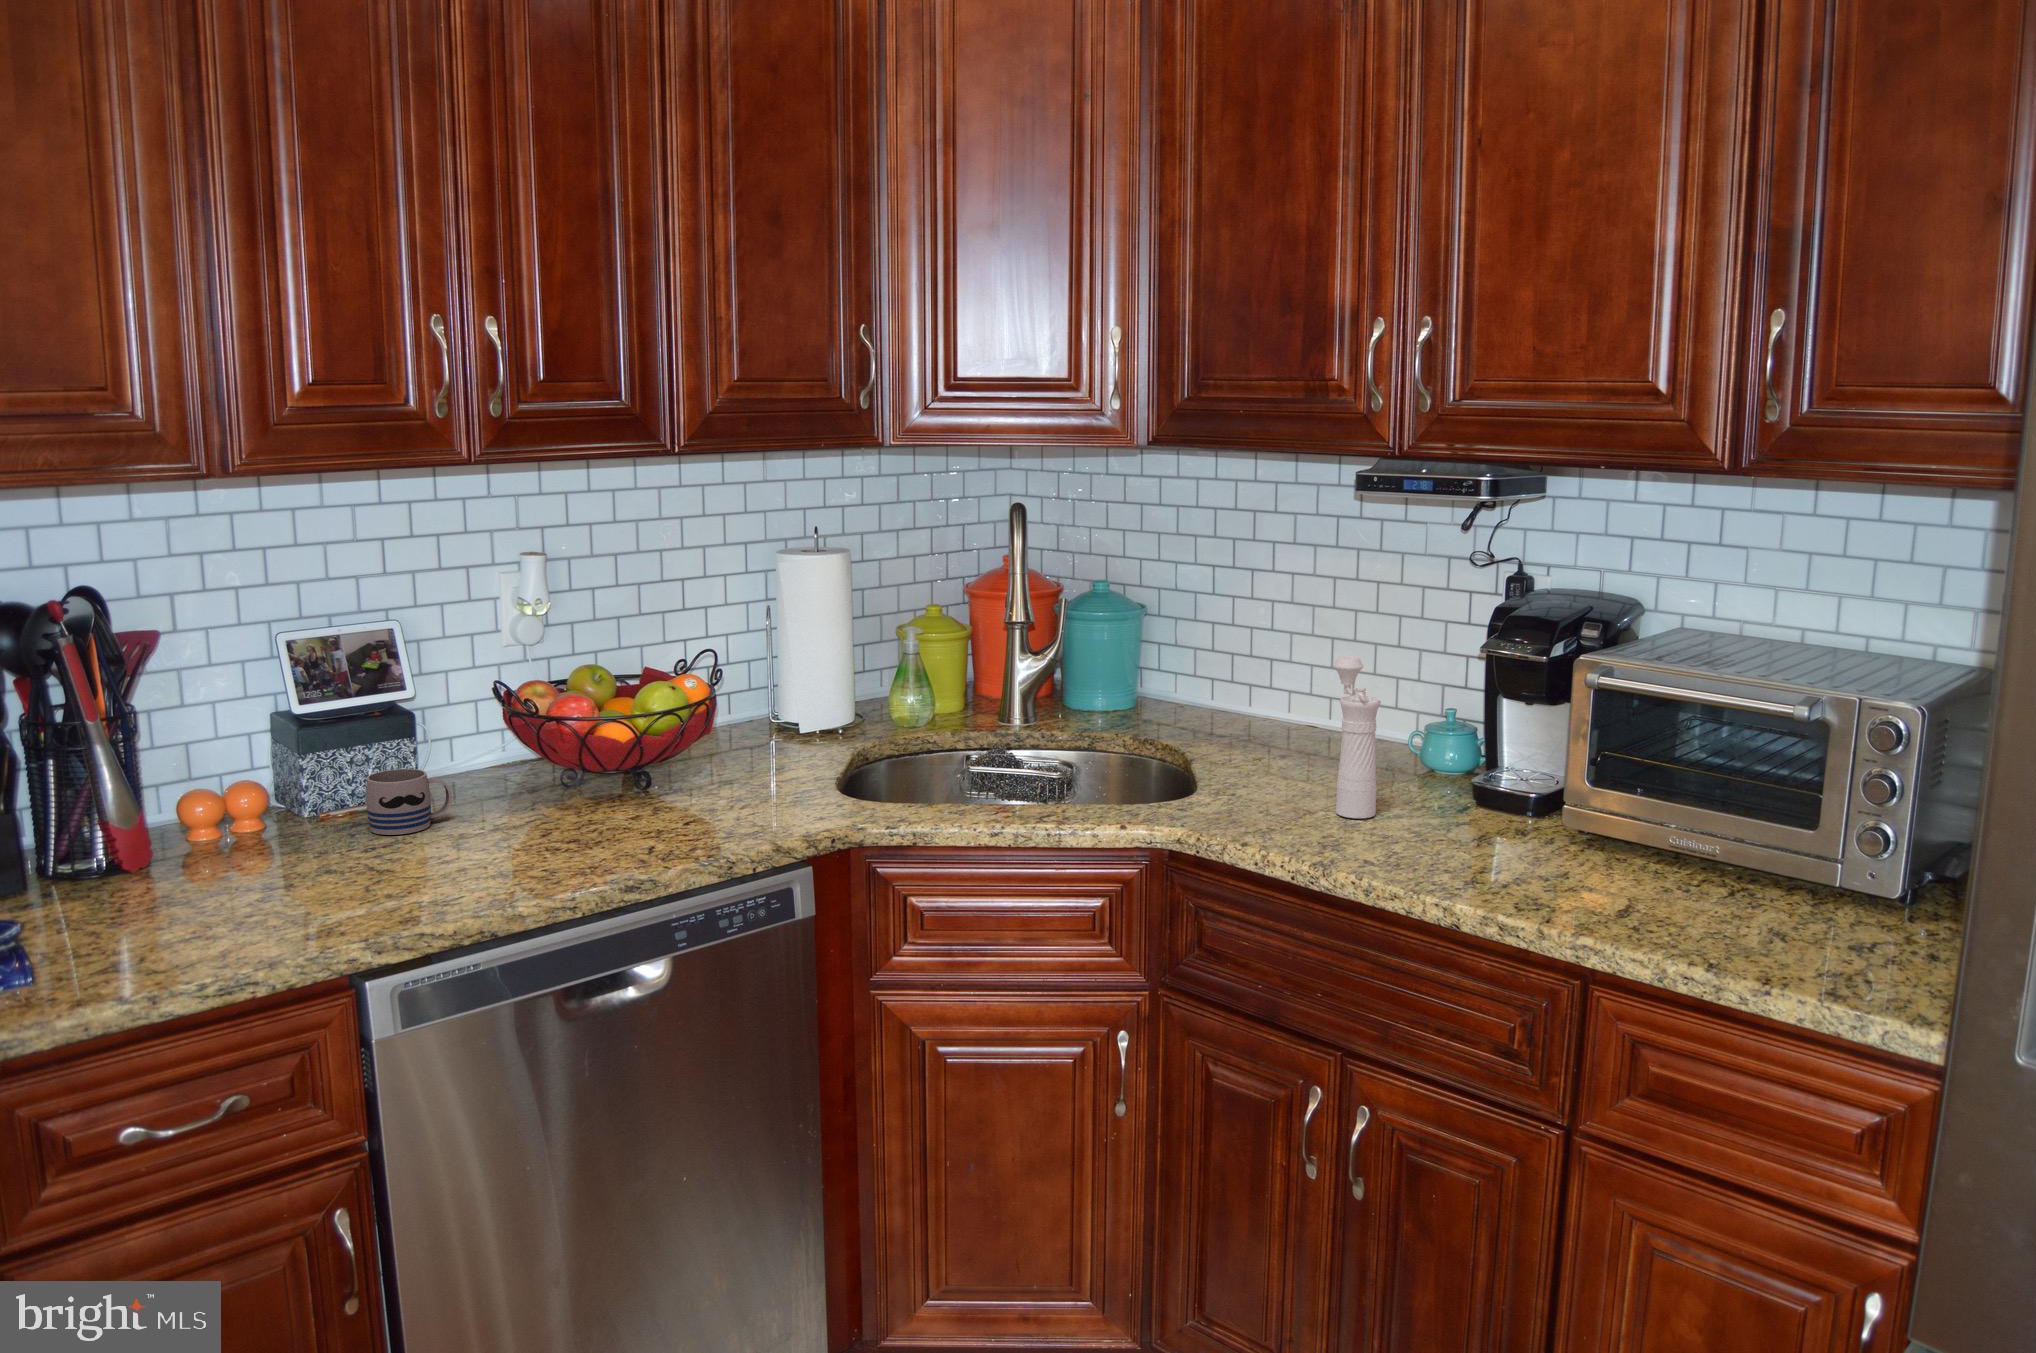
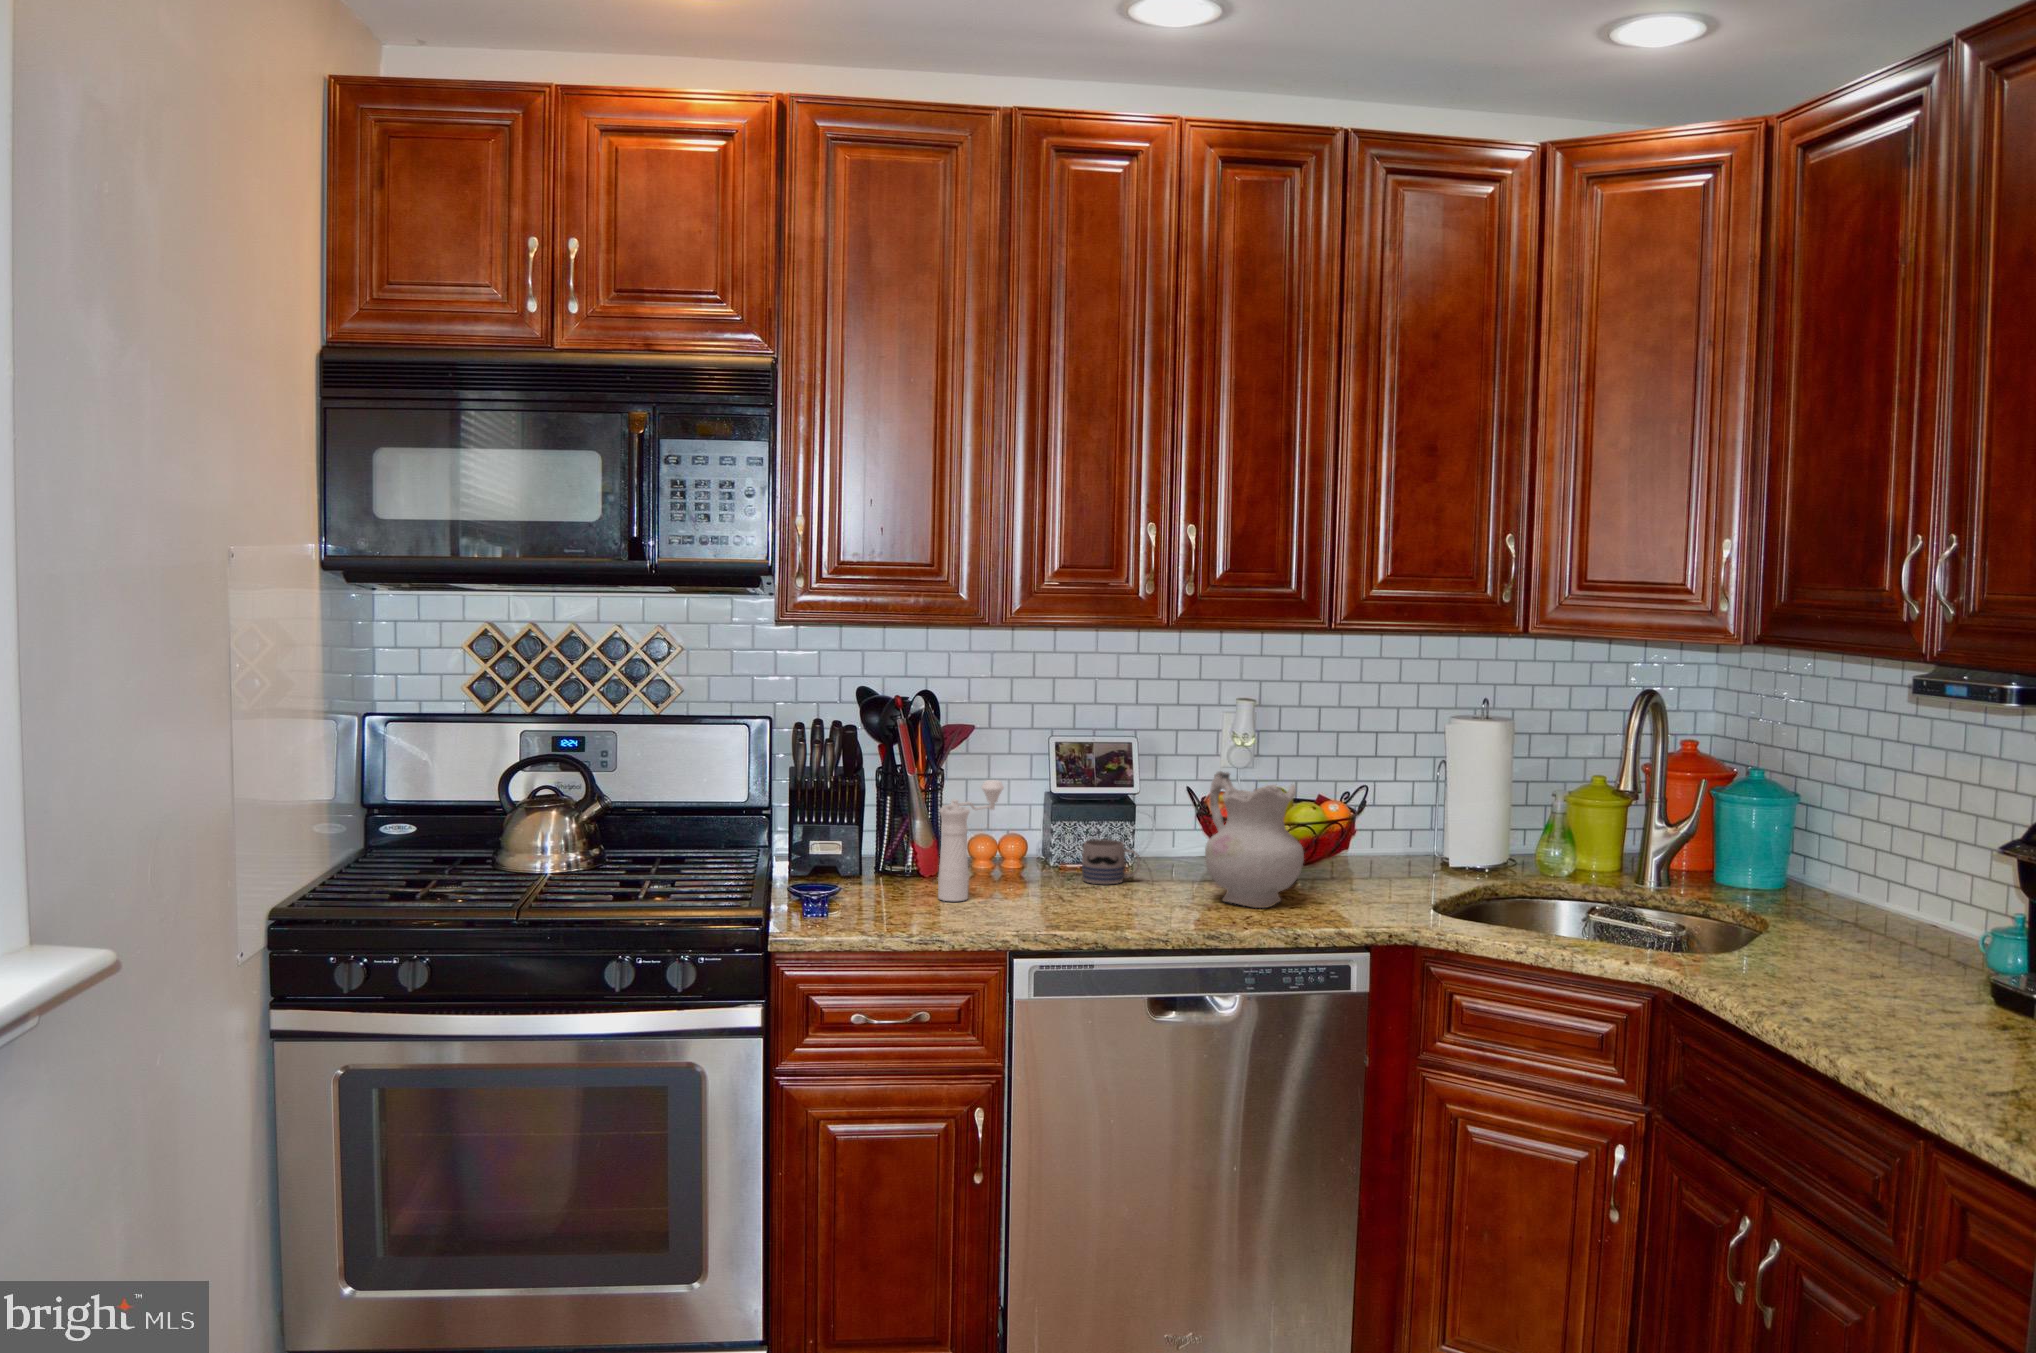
pepper mill: present [1333,656,1381,819] -> present [938,780,1004,901]
ceramic pitcher: none [550,657,693,832] -> present [1205,771,1304,908]

